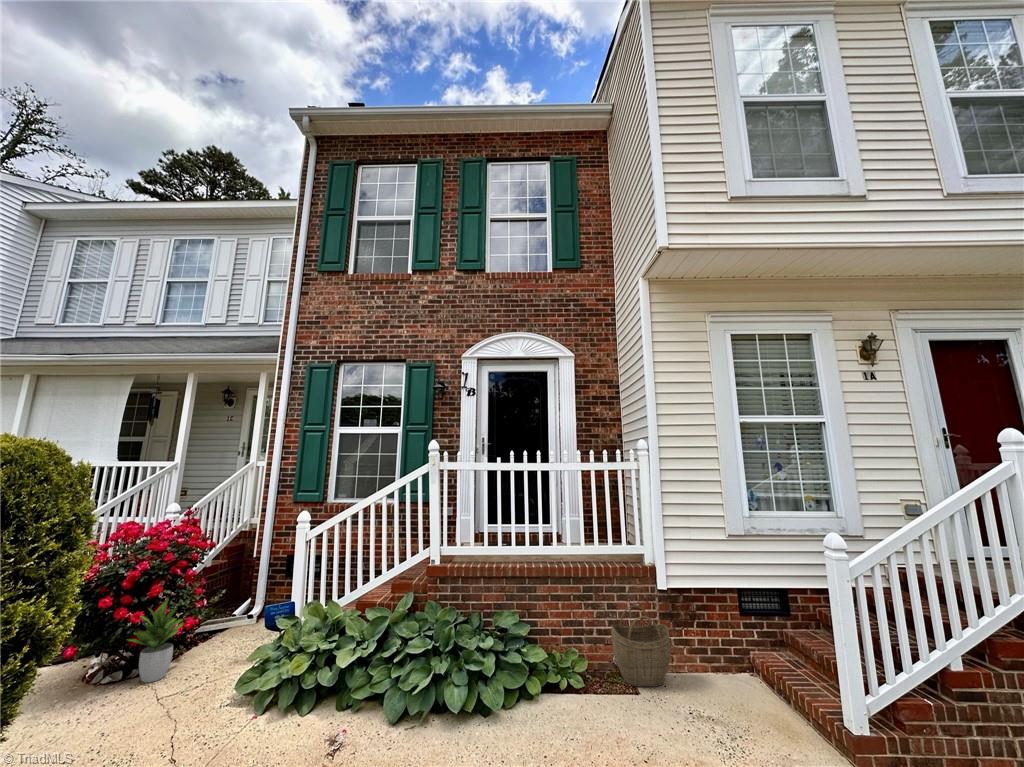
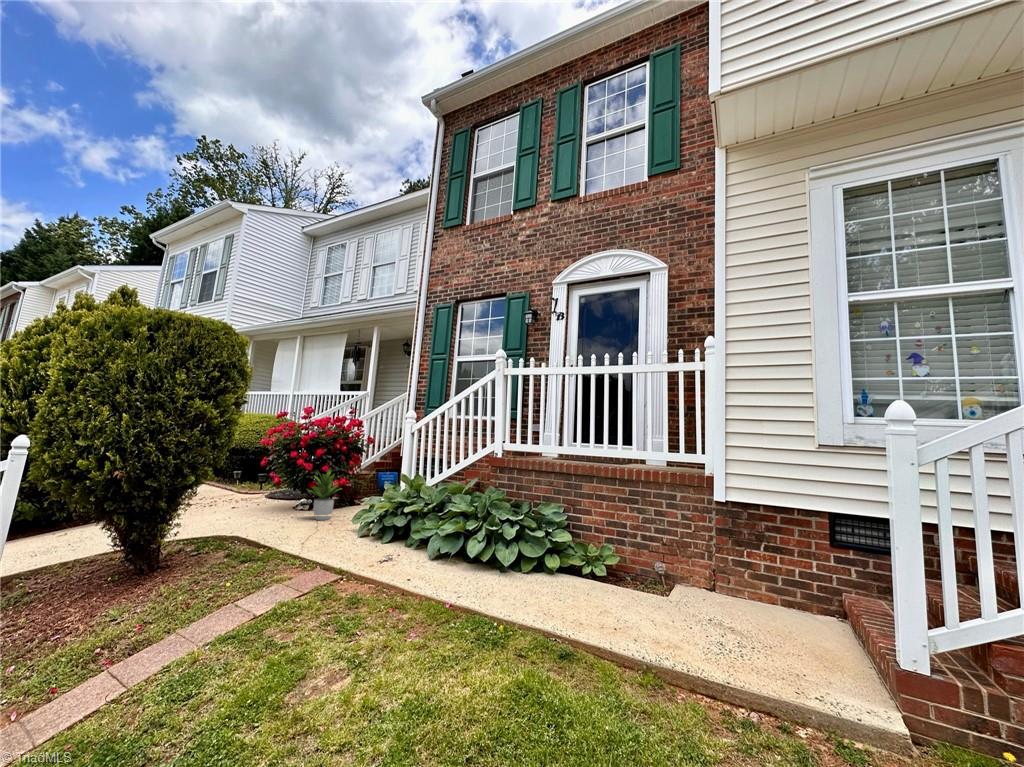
woven basket: present [611,605,671,687] -> none [646,513,713,595]

